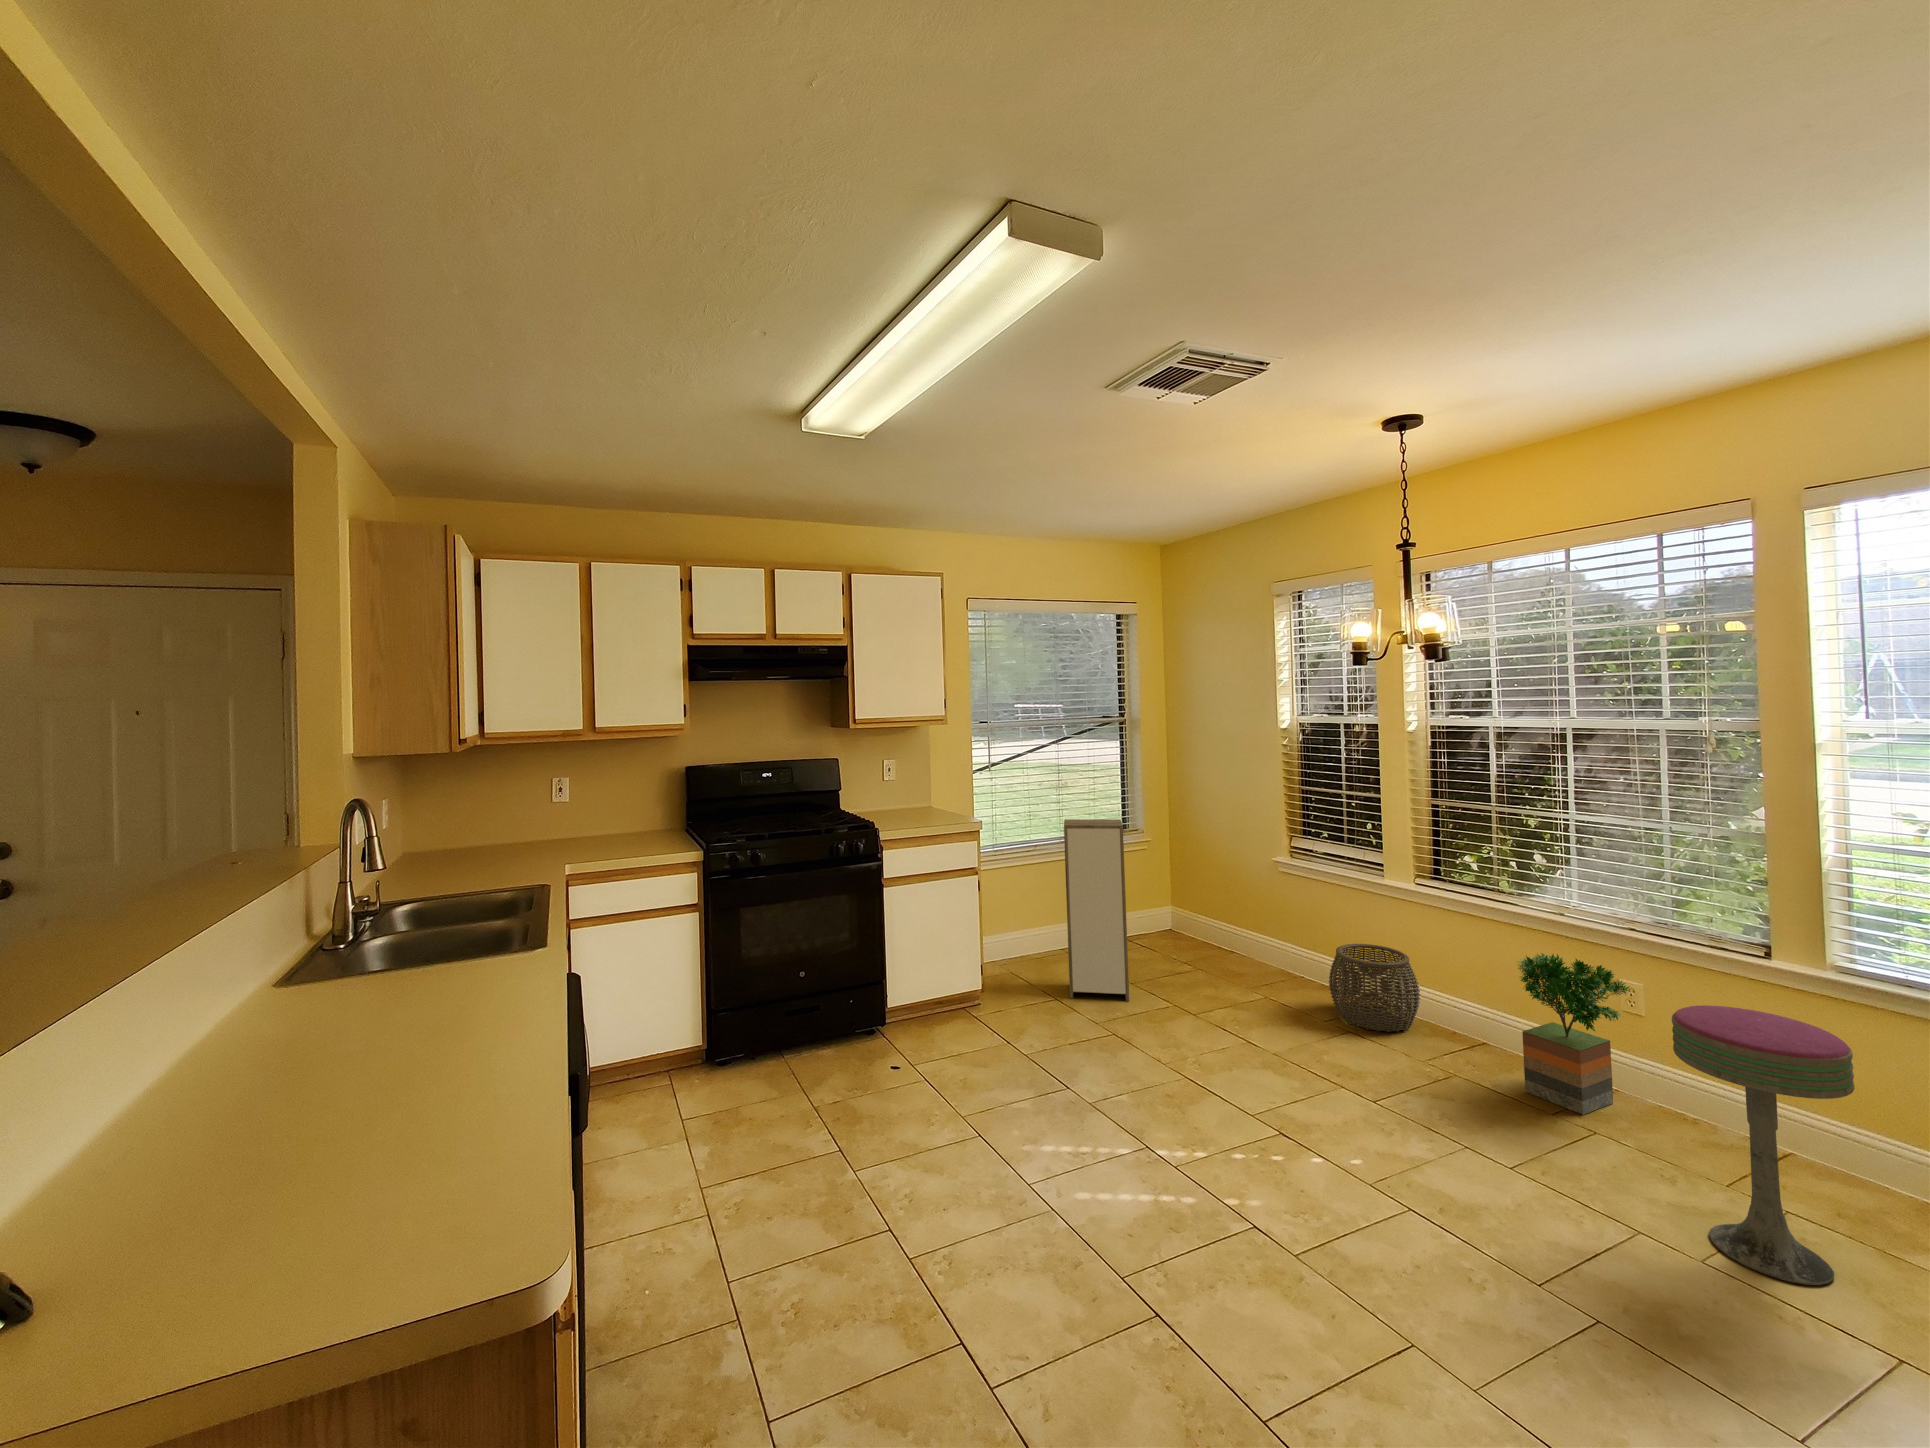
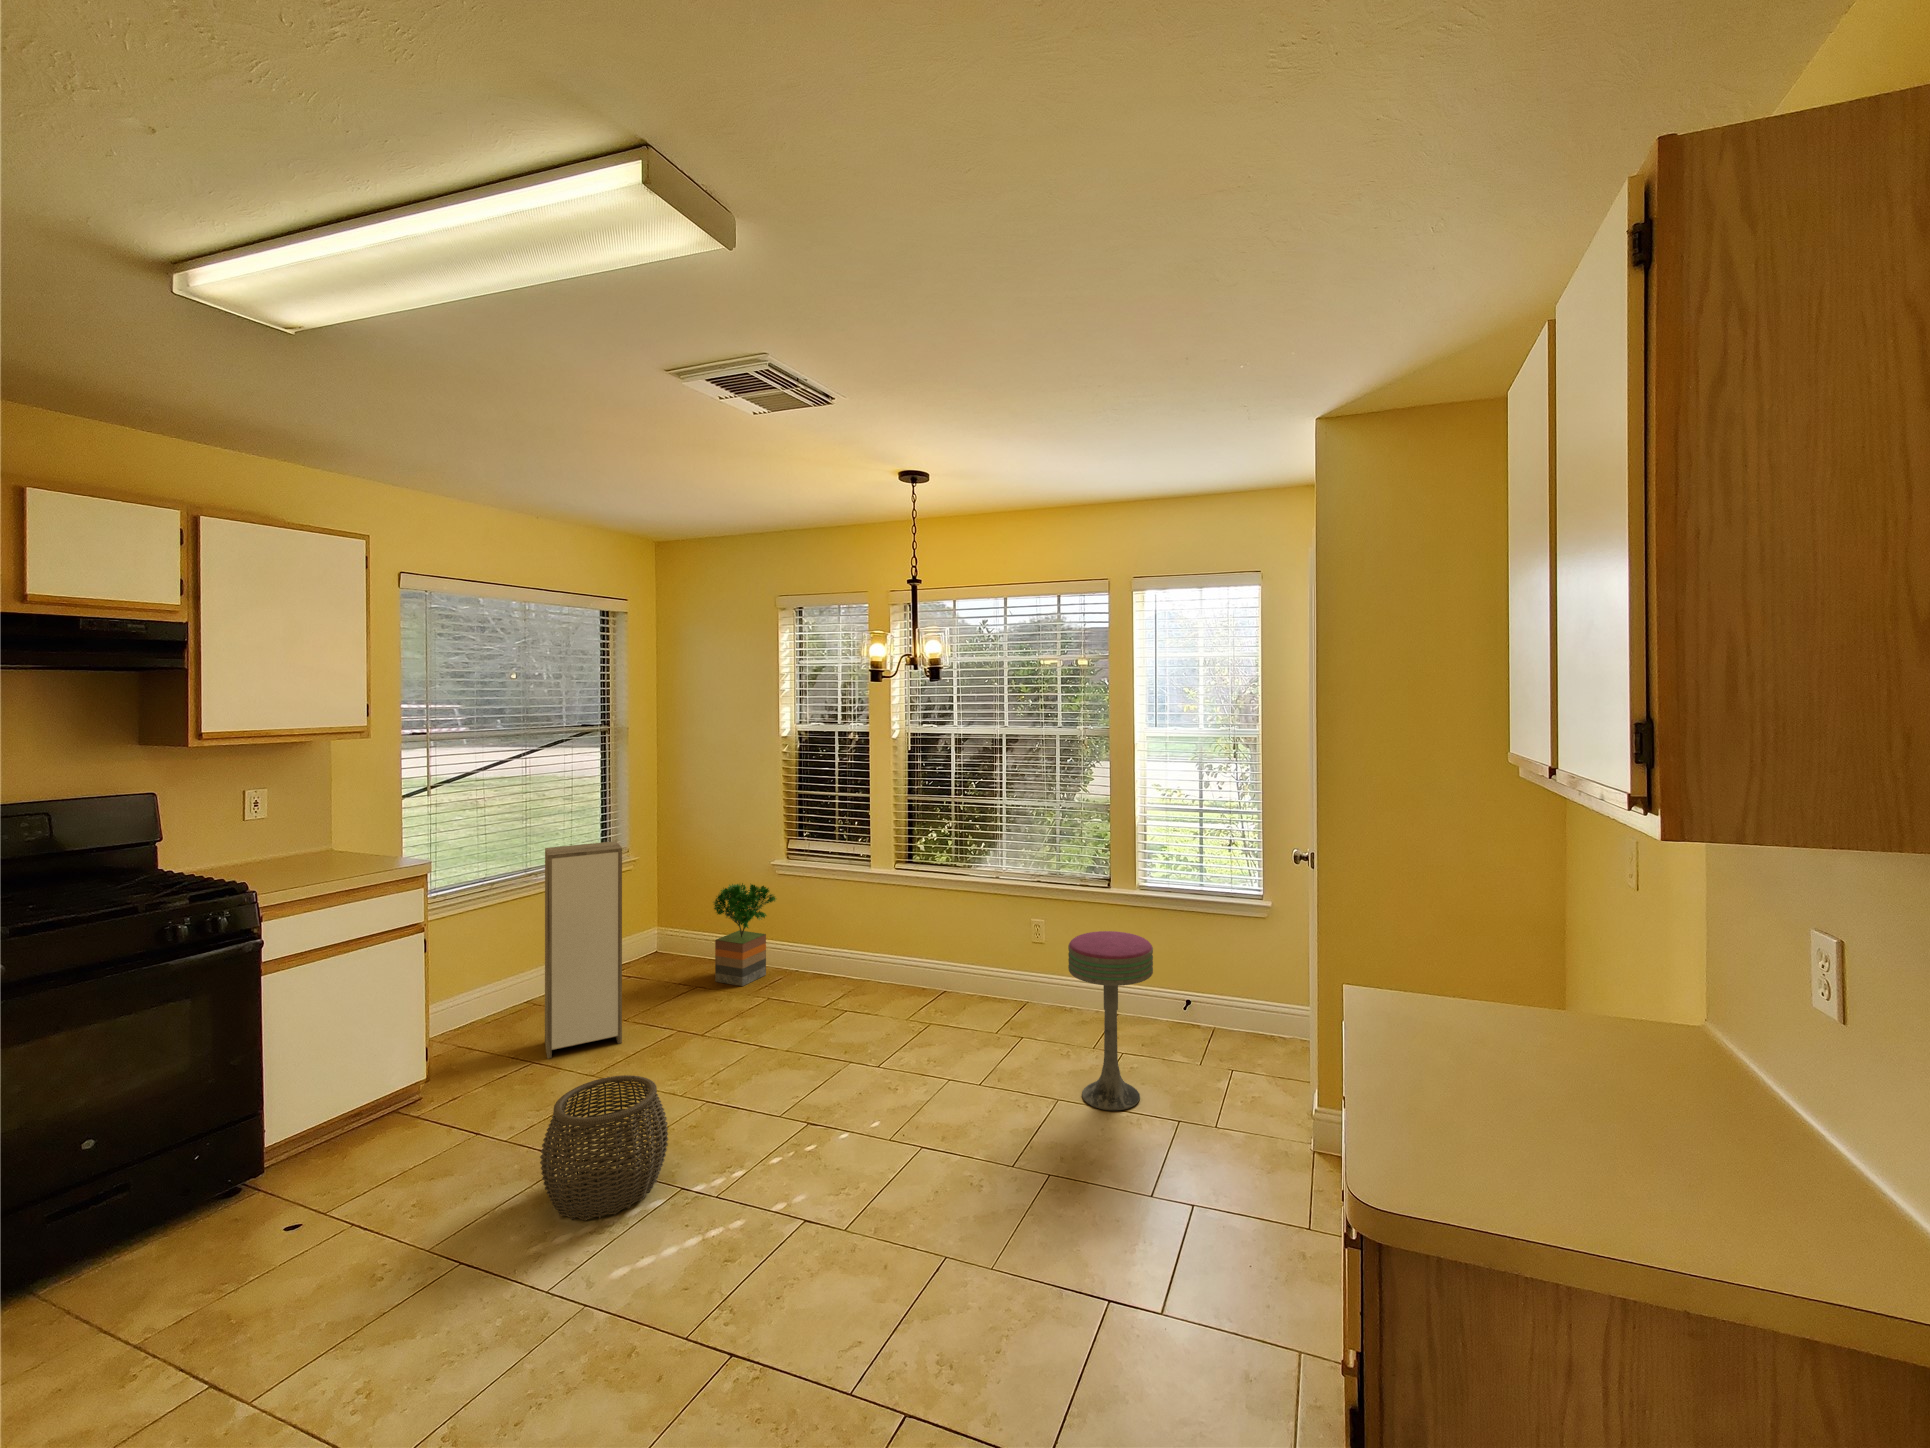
woven basket: present [1329,944,1420,1032] -> present [540,1075,668,1220]
potted tree: present [1517,954,1630,1115] -> present [714,883,776,986]

